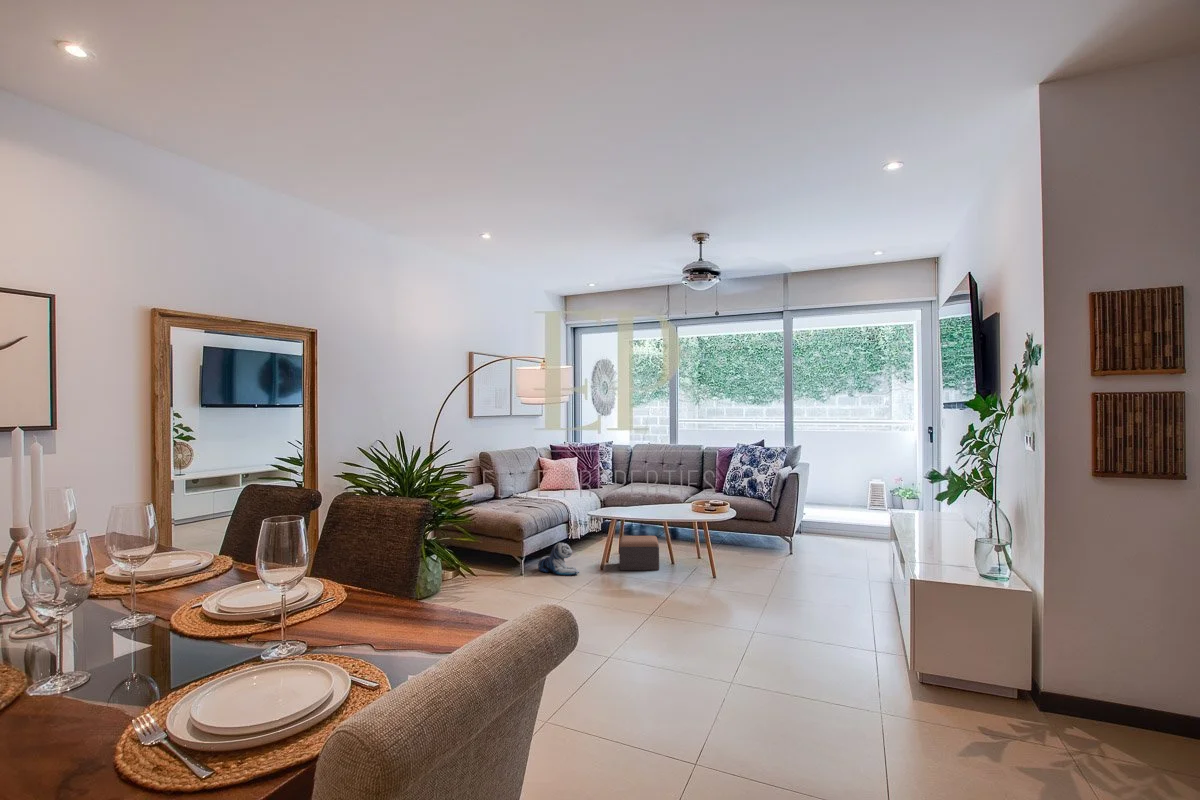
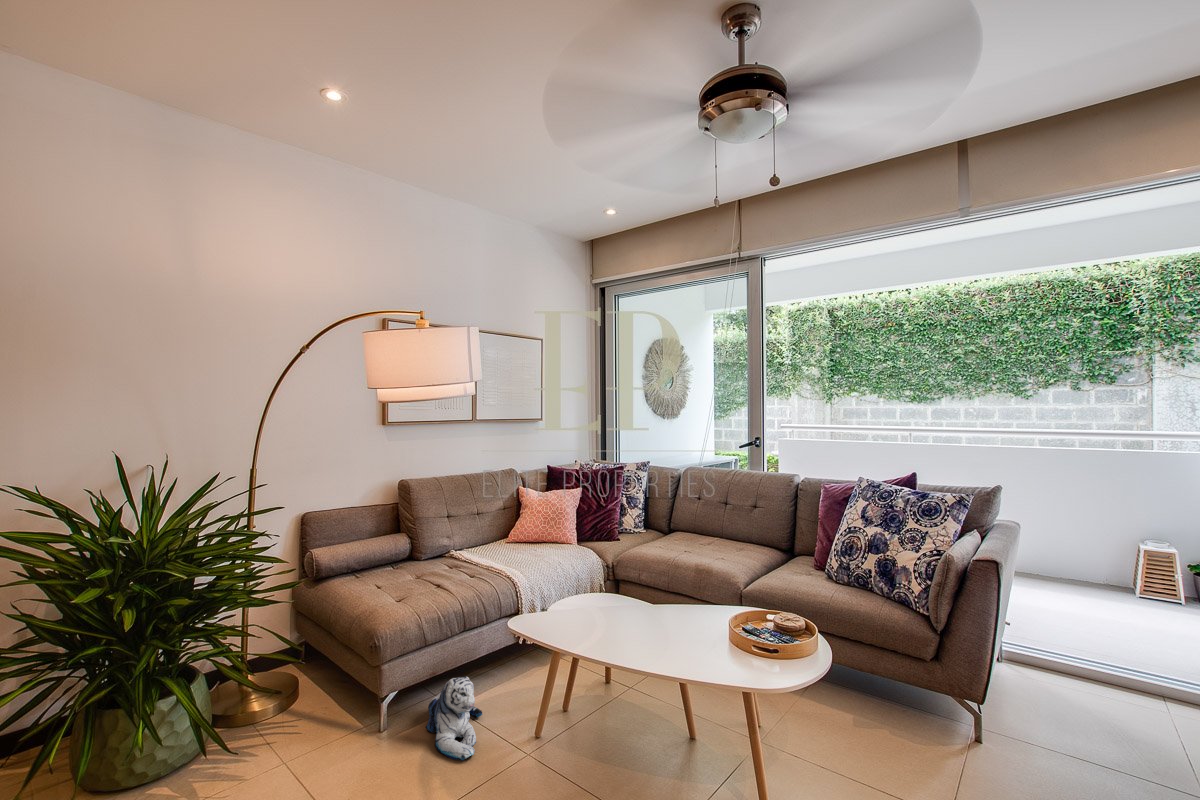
footstool: present [619,536,659,570] -> none [562,665,663,776]

